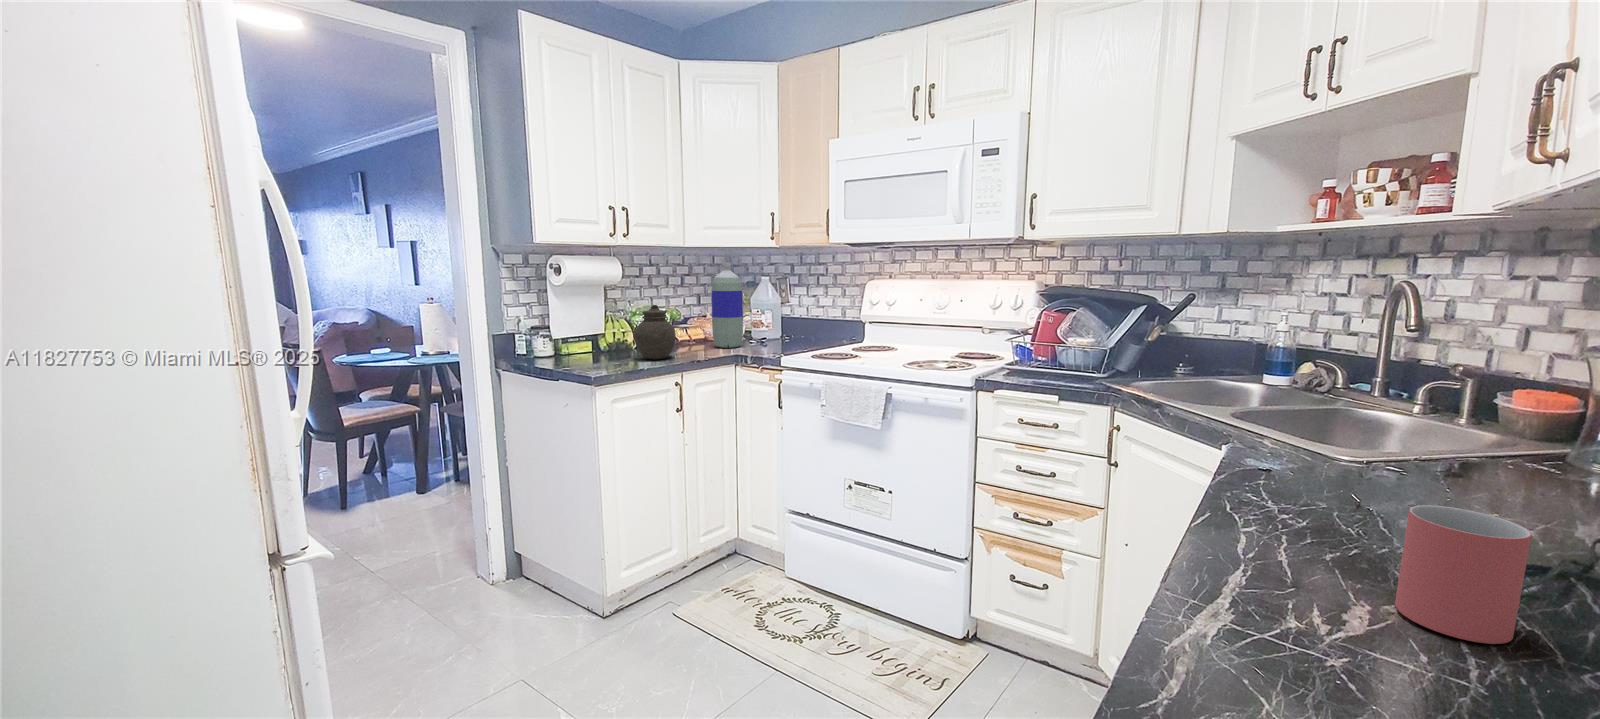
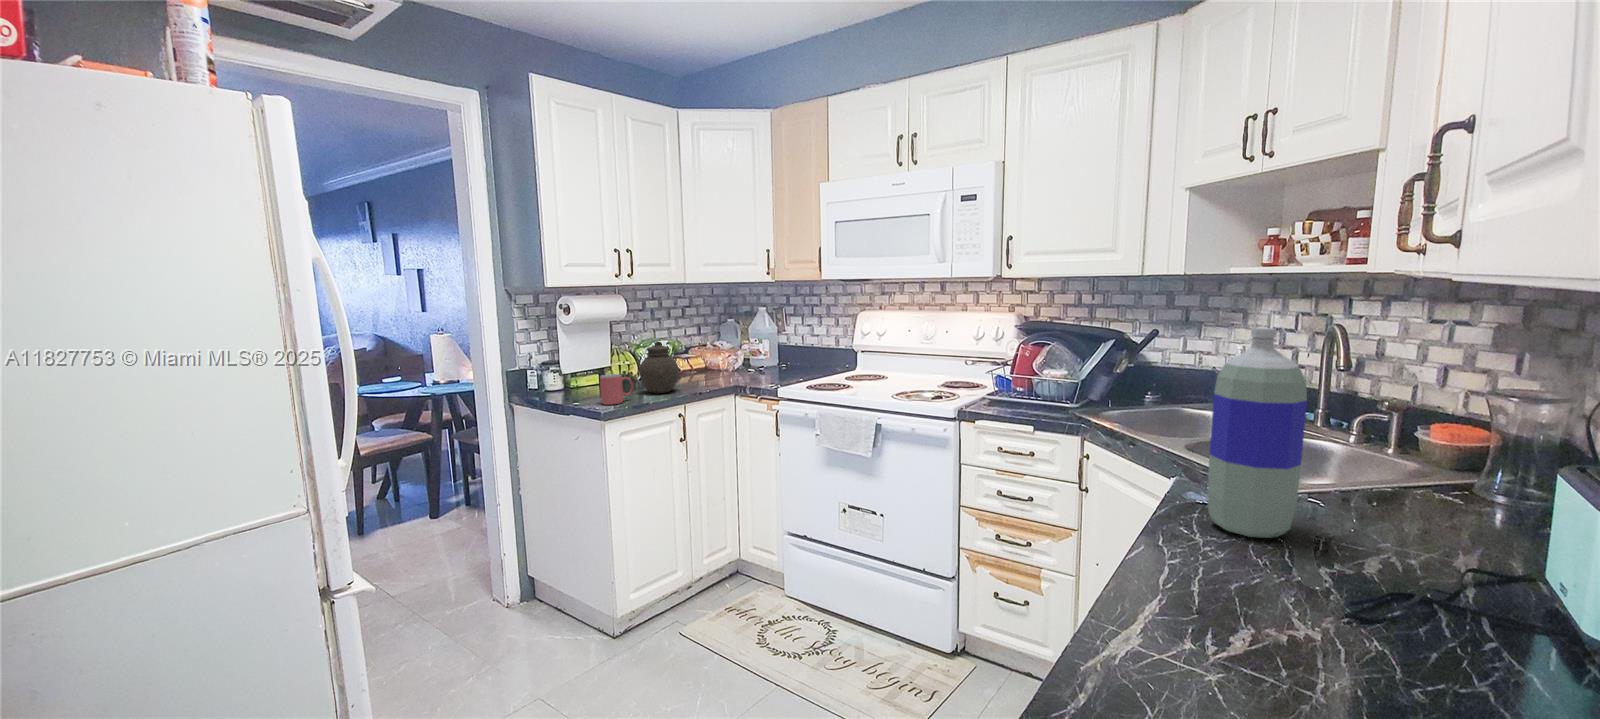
bottle: present [712,263,743,348] -> present [1207,328,1307,538]
mug: present [1395,505,1532,644] -> present [600,374,633,405]

